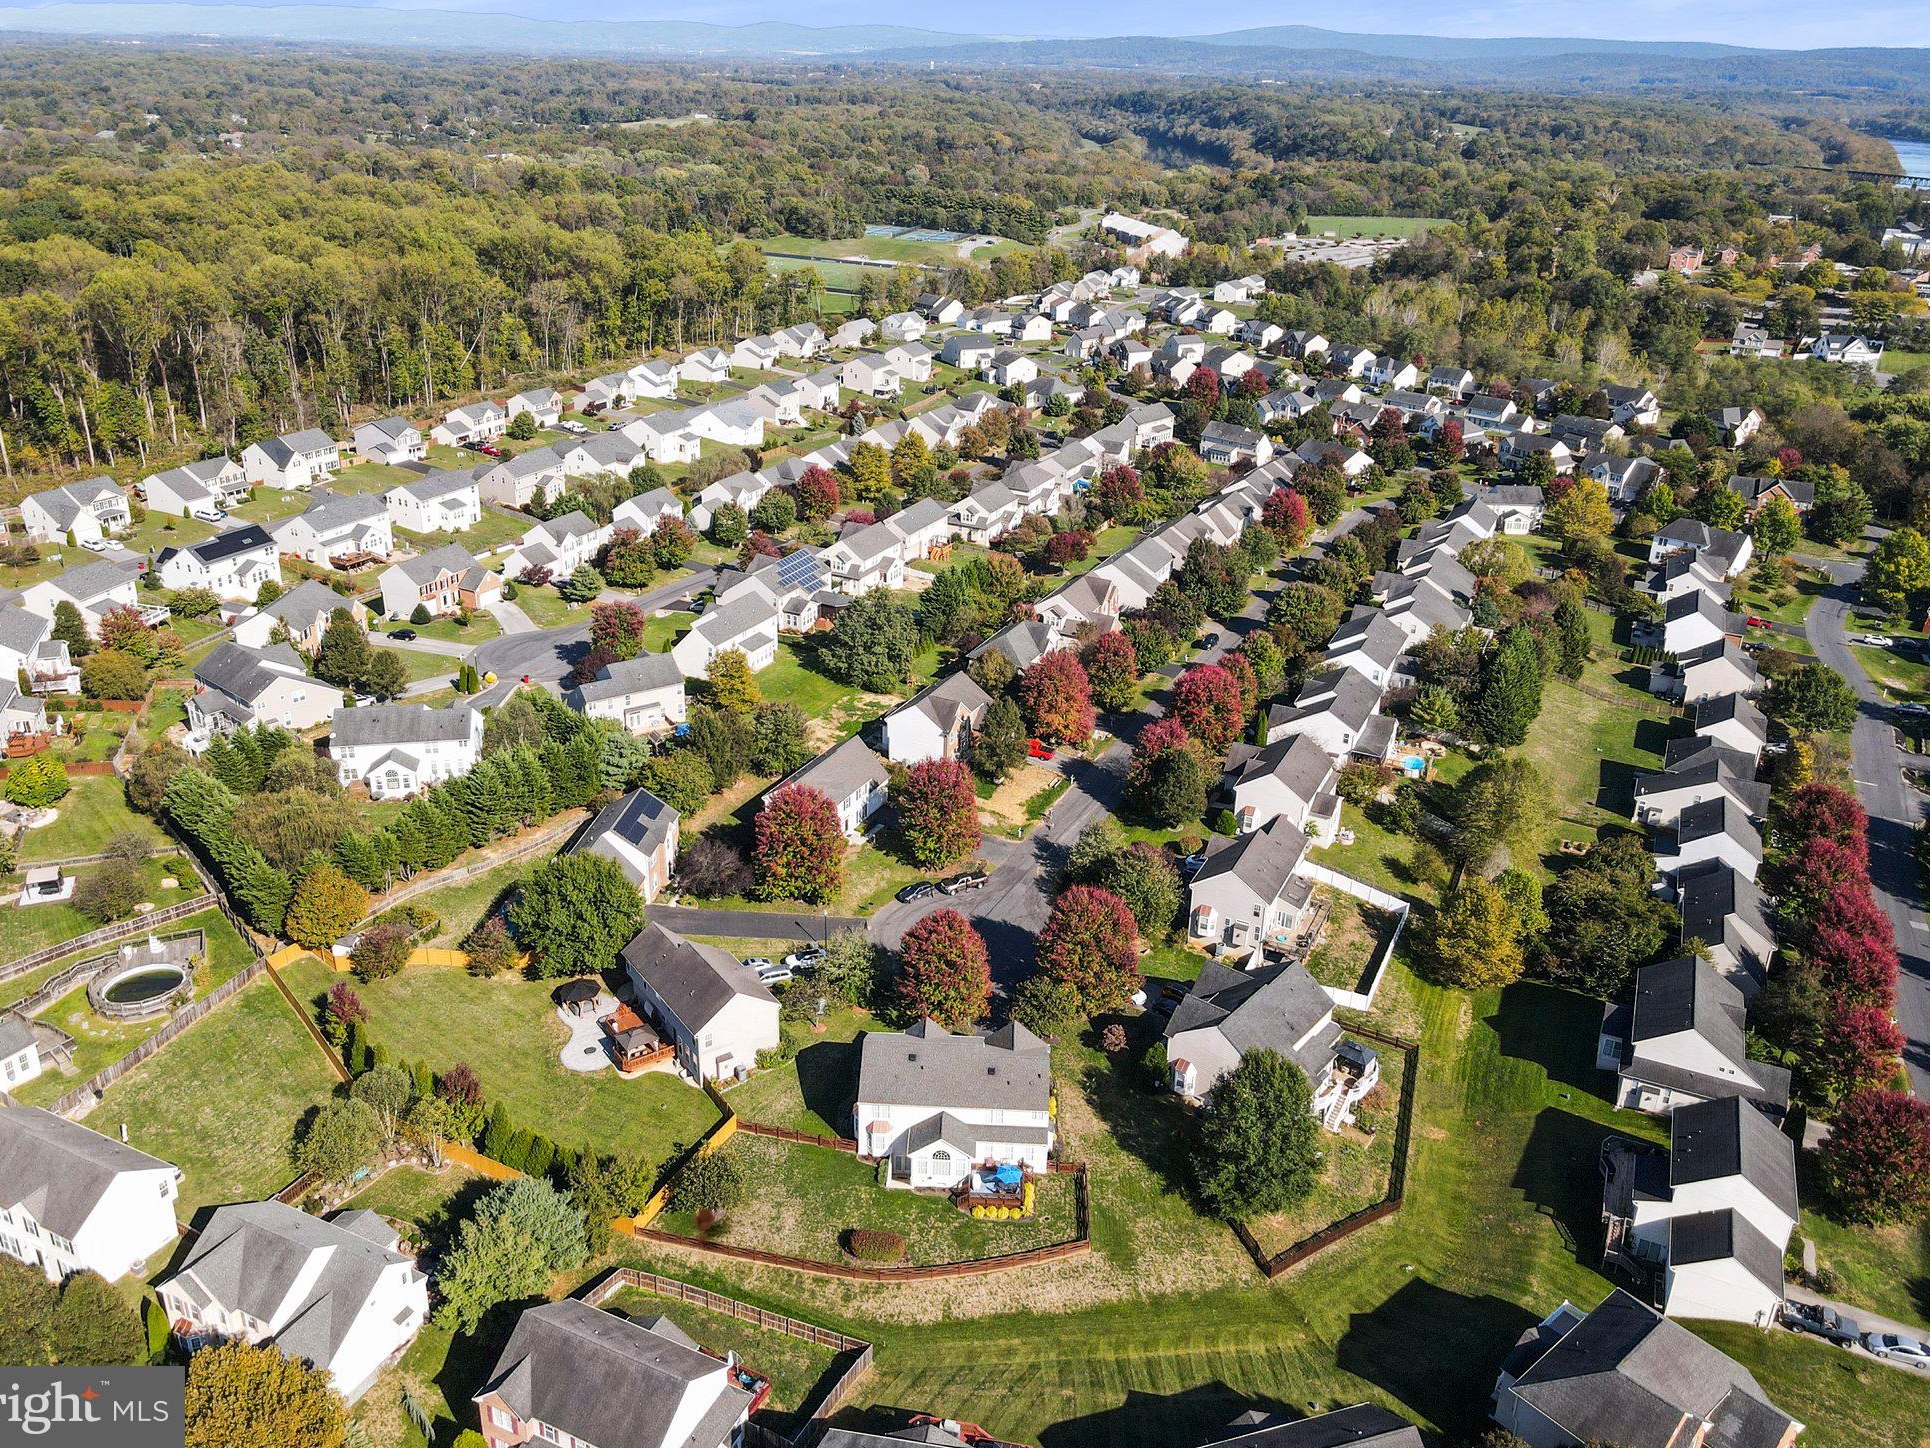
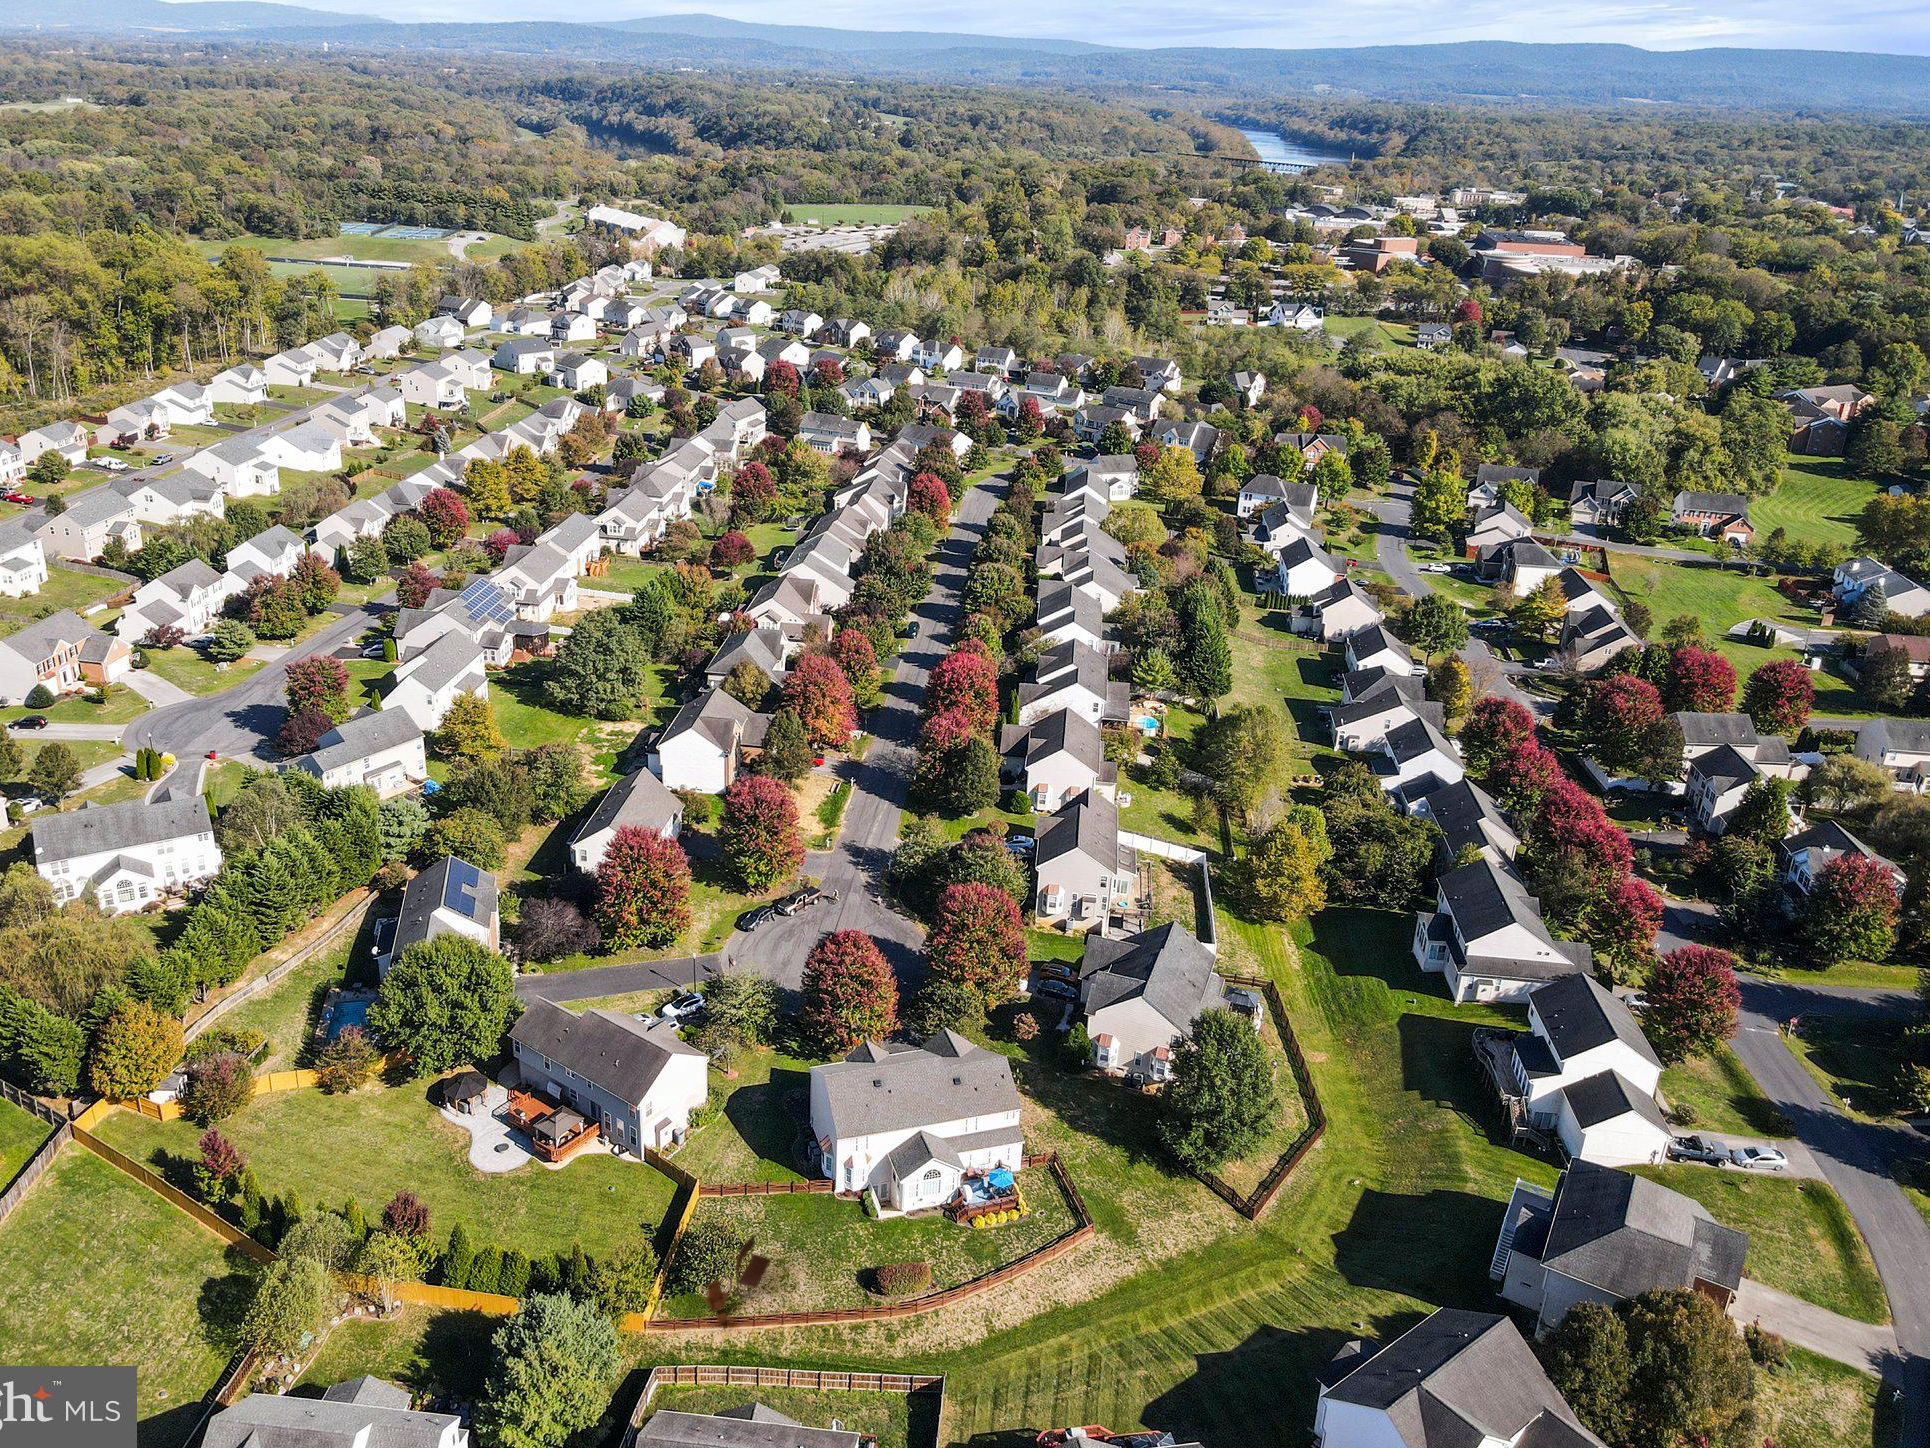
bench: none [726,1171,766,1228] -> present [736,1237,771,1298]

